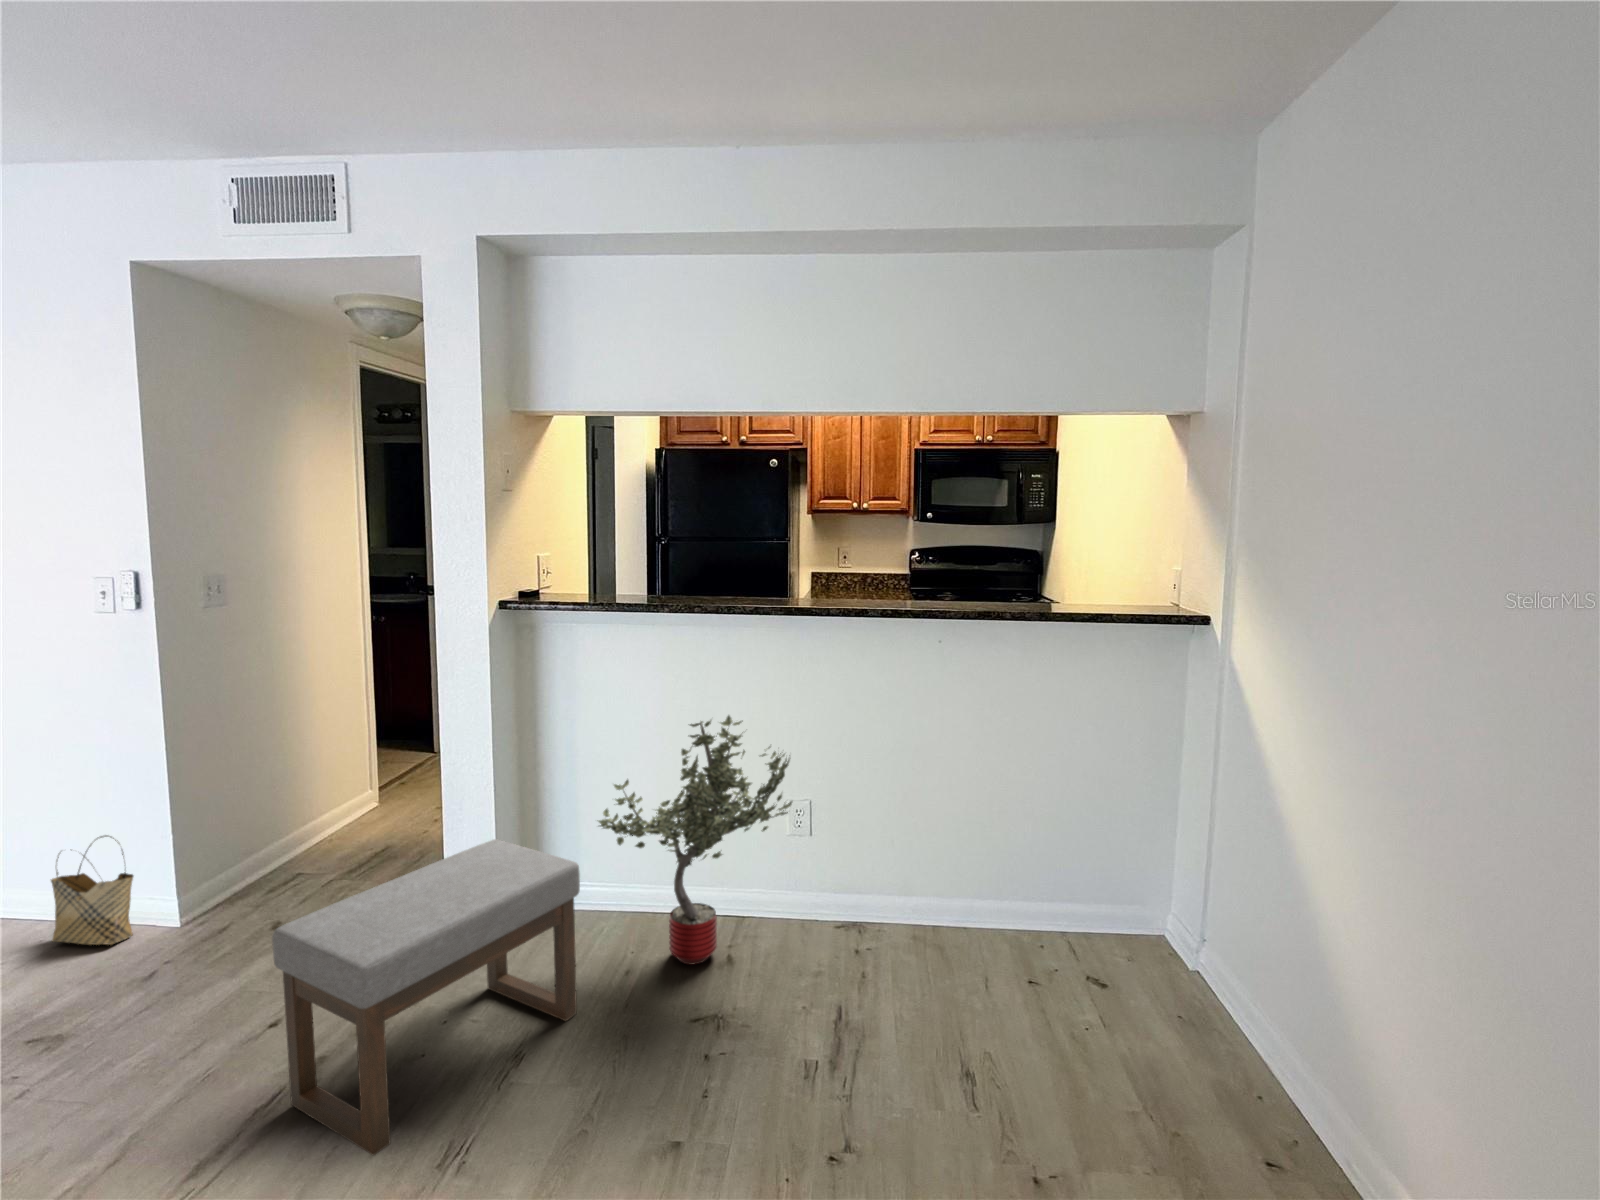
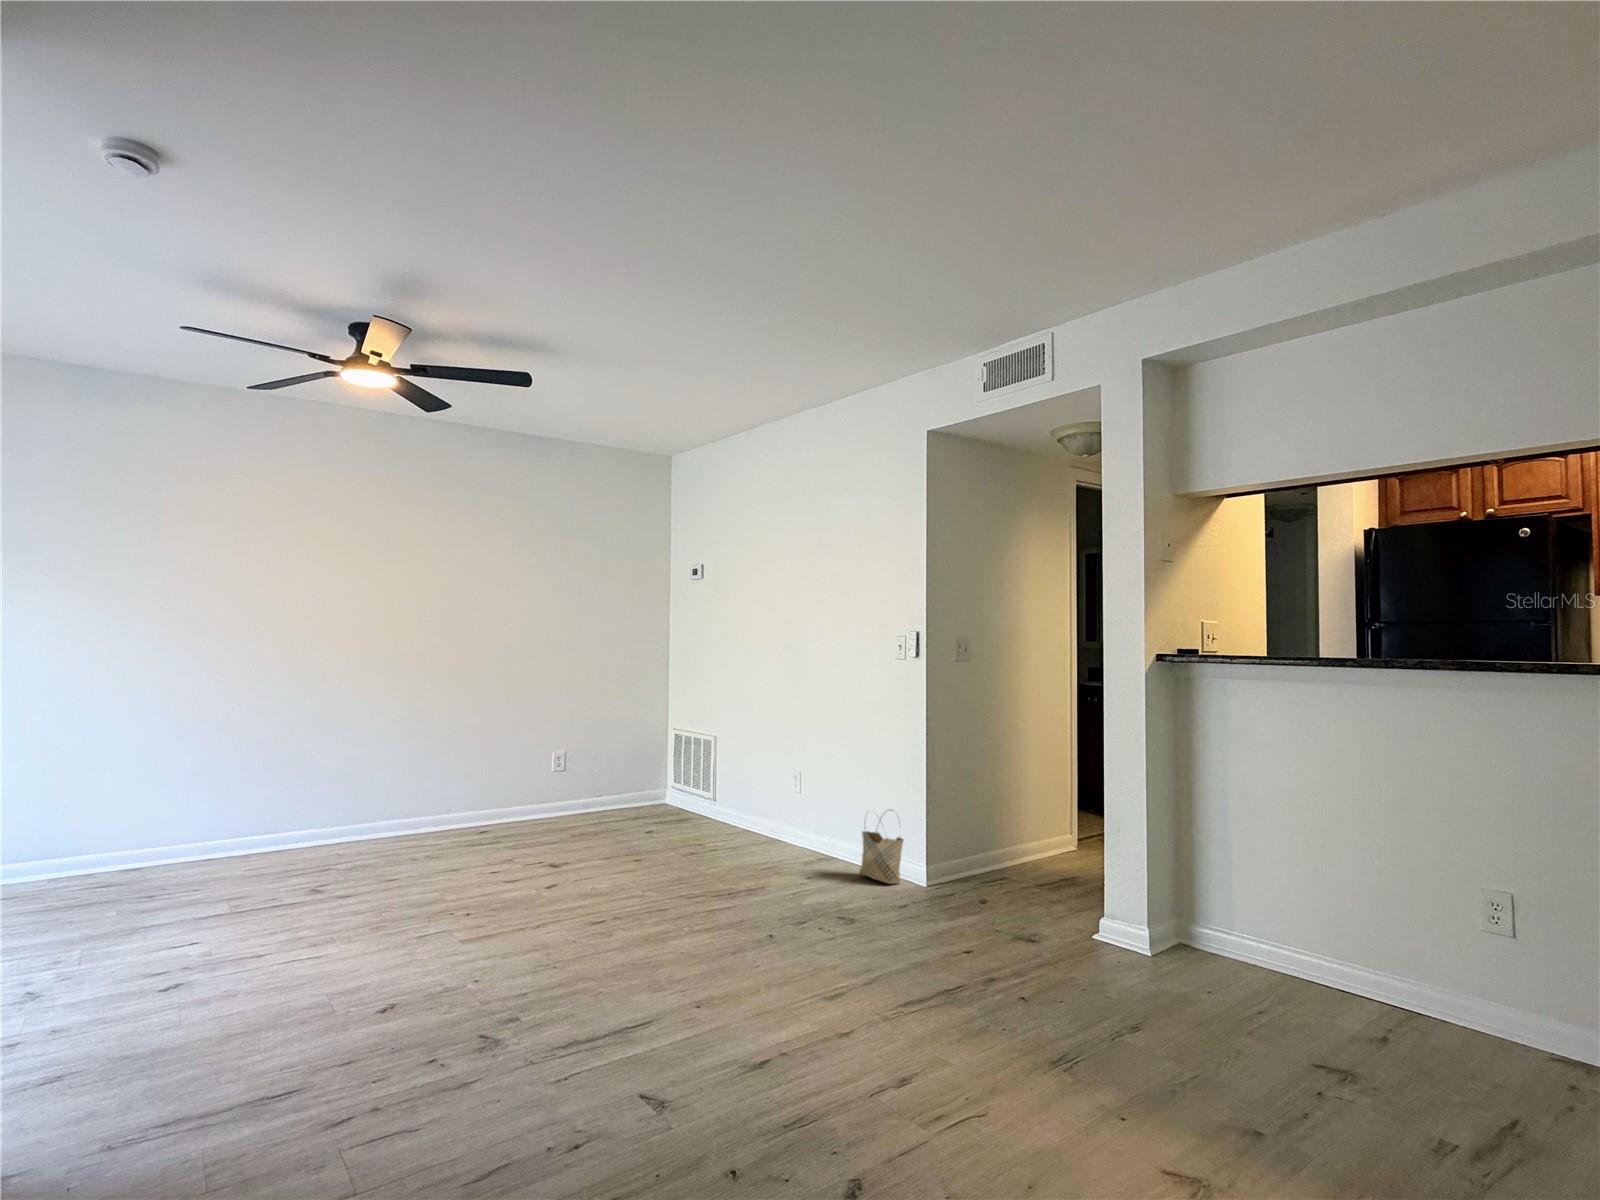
potted tree: present [597,715,792,965] -> none [1236,770,1464,1032]
ottoman: present [272,839,580,1155] -> none [962,849,1203,1041]

